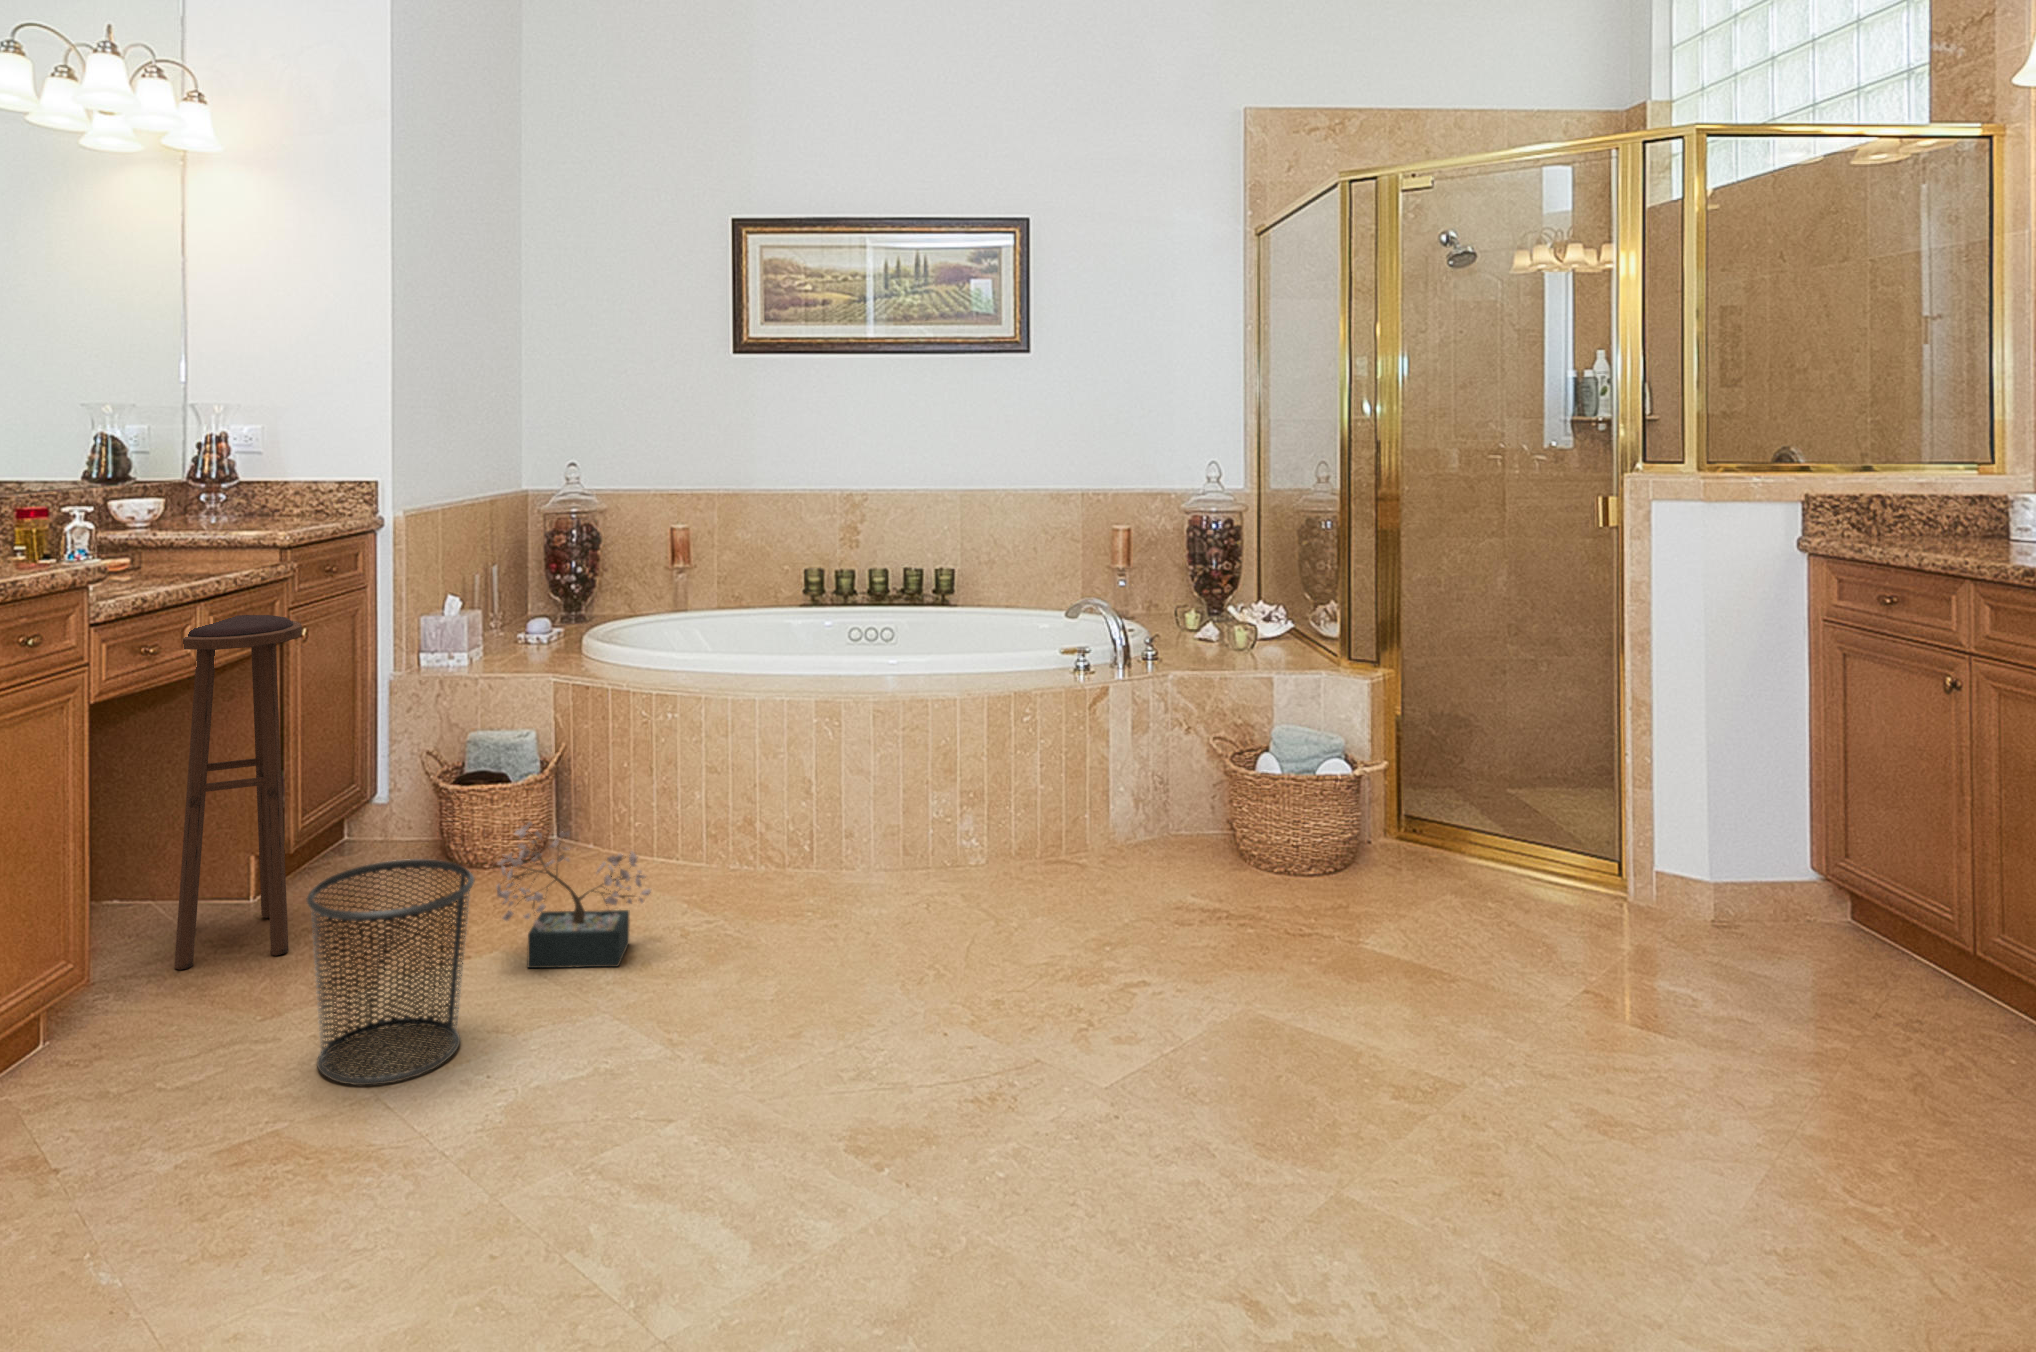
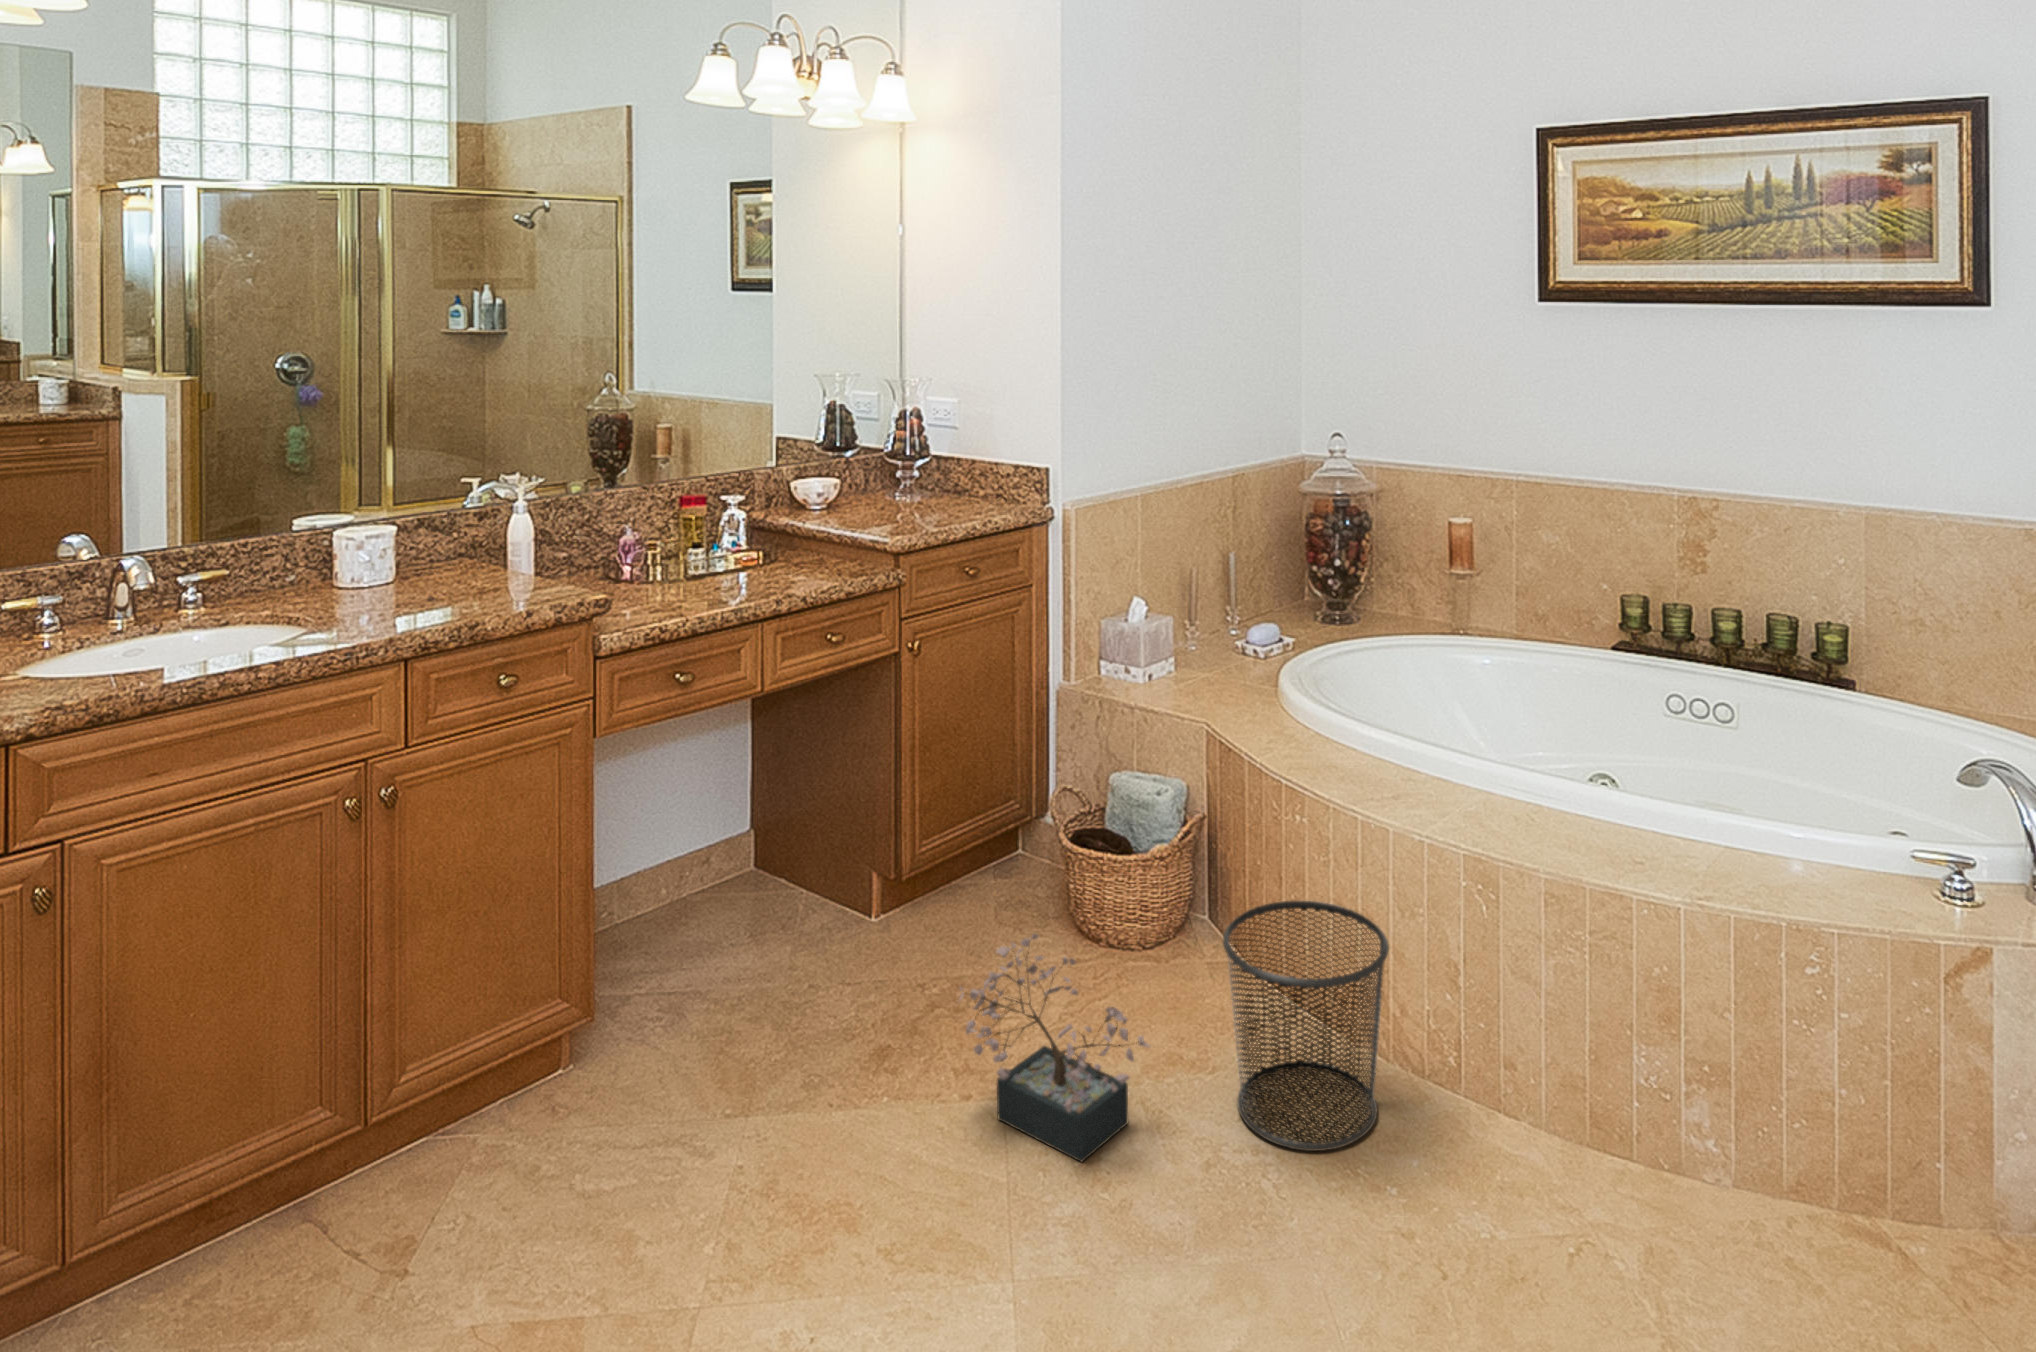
stool: present [174,615,302,970] -> none [740,626,889,995]
waste bin: present [307,859,475,1085] -> present [1223,900,1389,1151]

